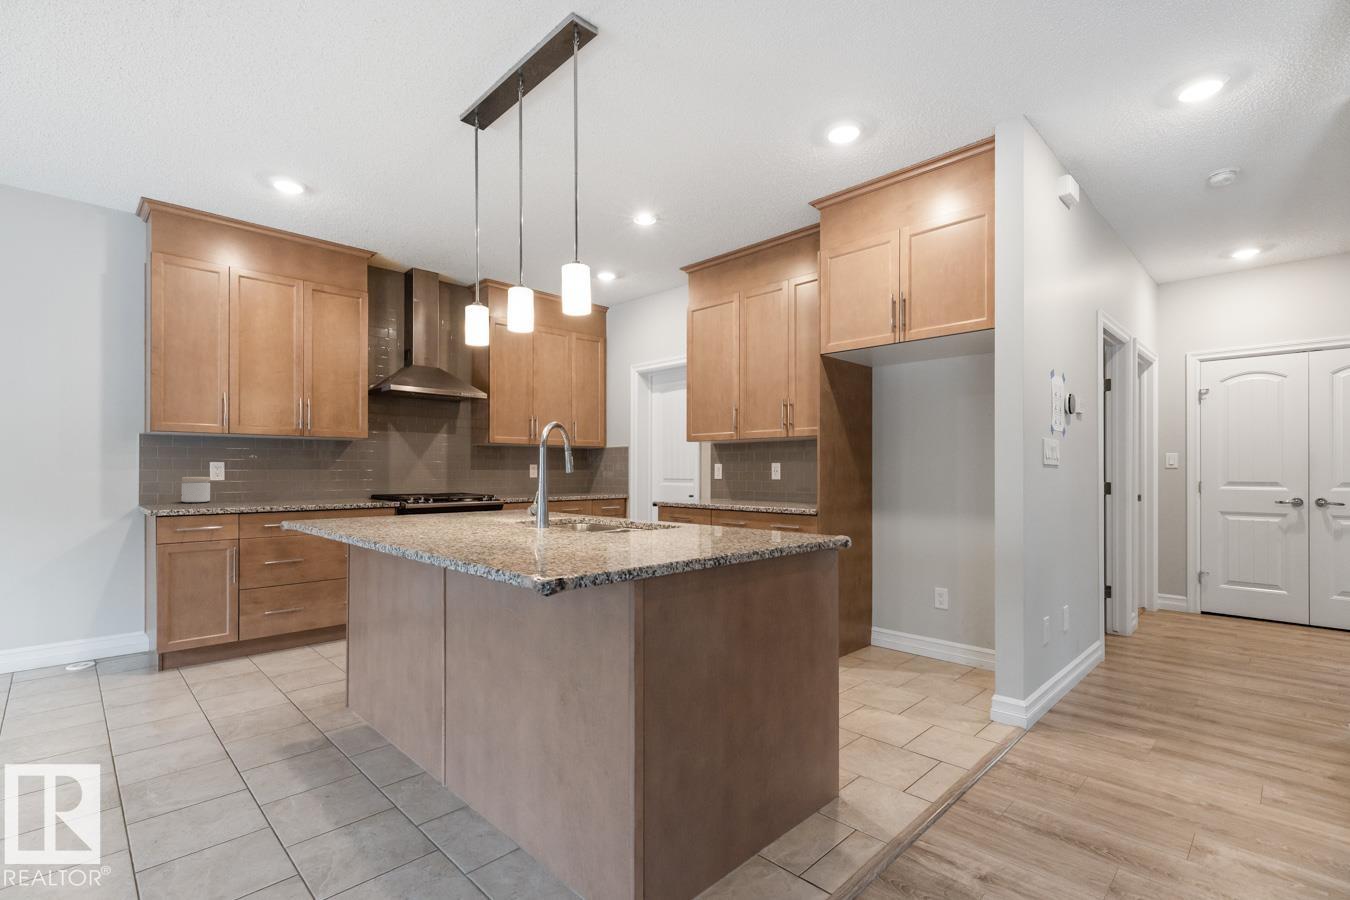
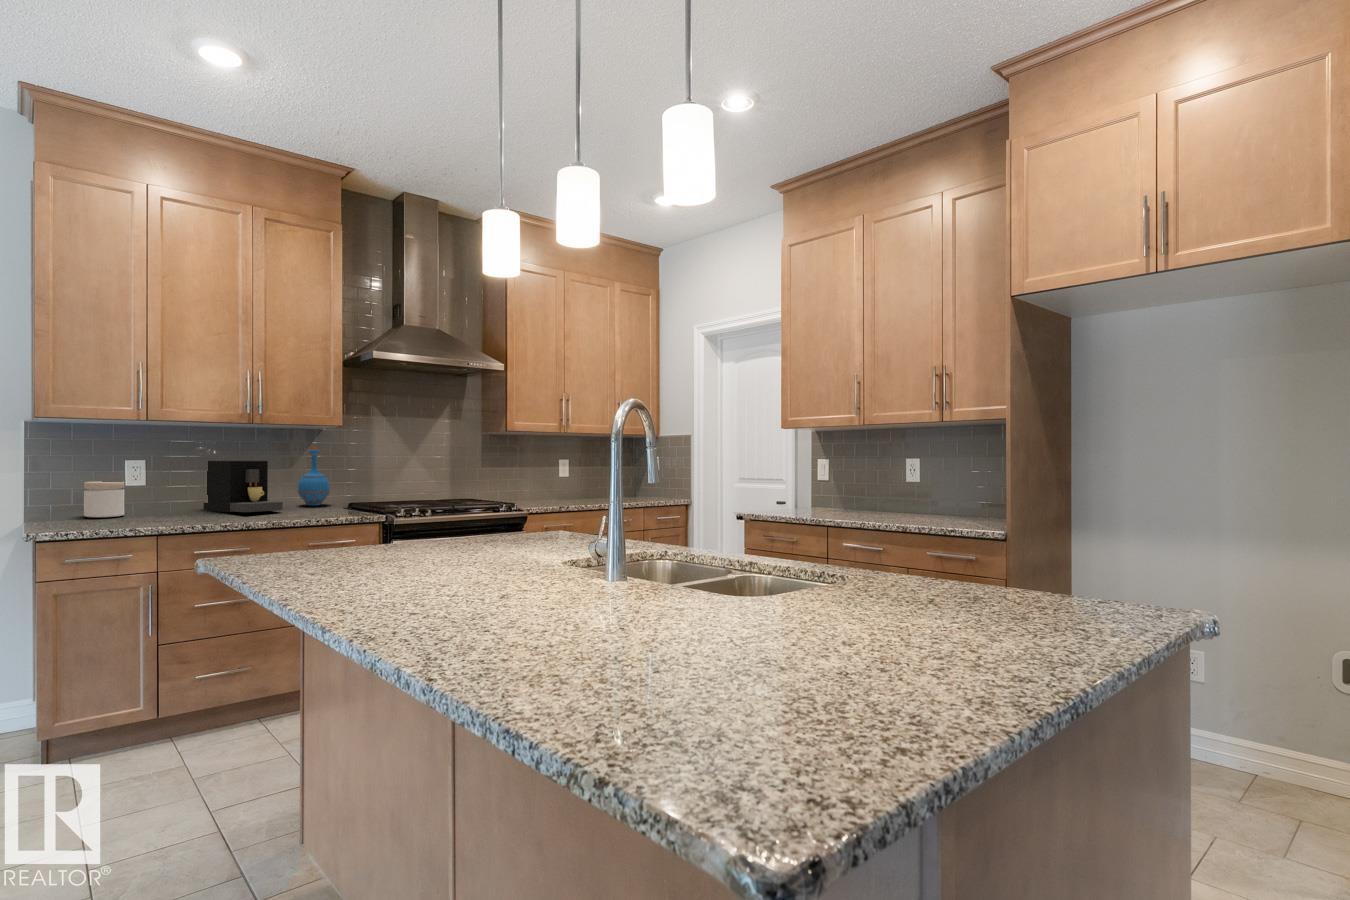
bottle: none [334,453,358,496] -> present [298,447,330,506]
coffee maker: none [266,463,324,499] -> present [204,461,283,513]

